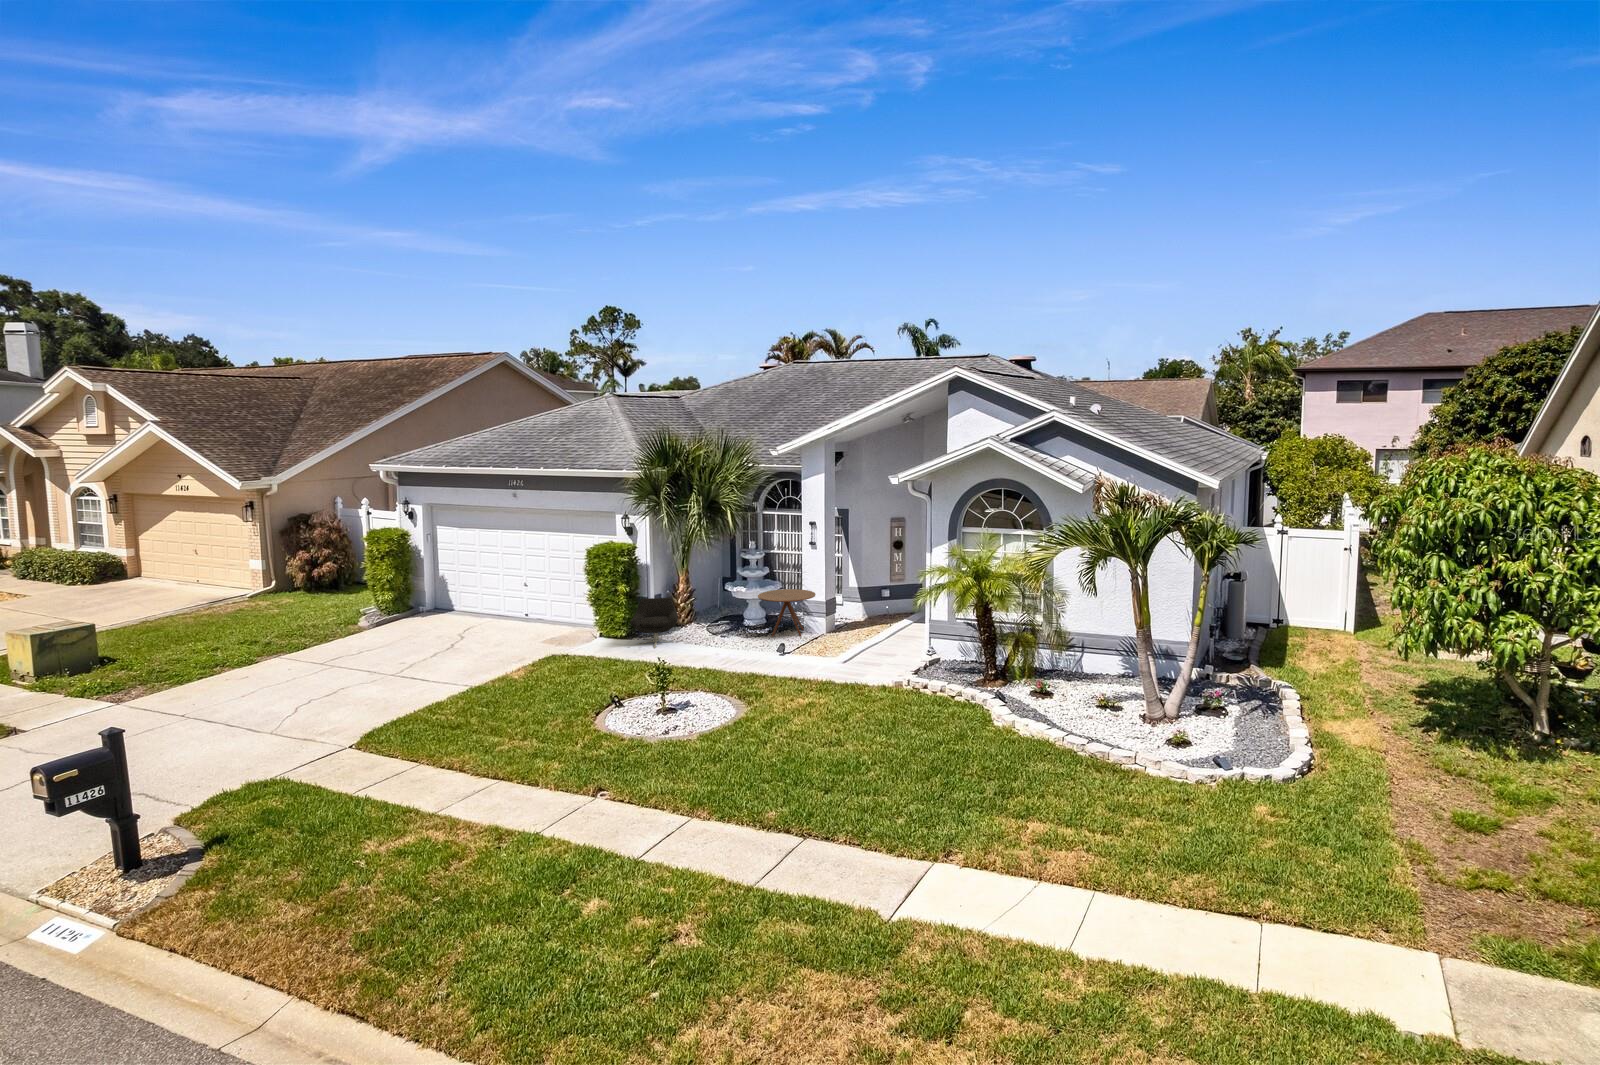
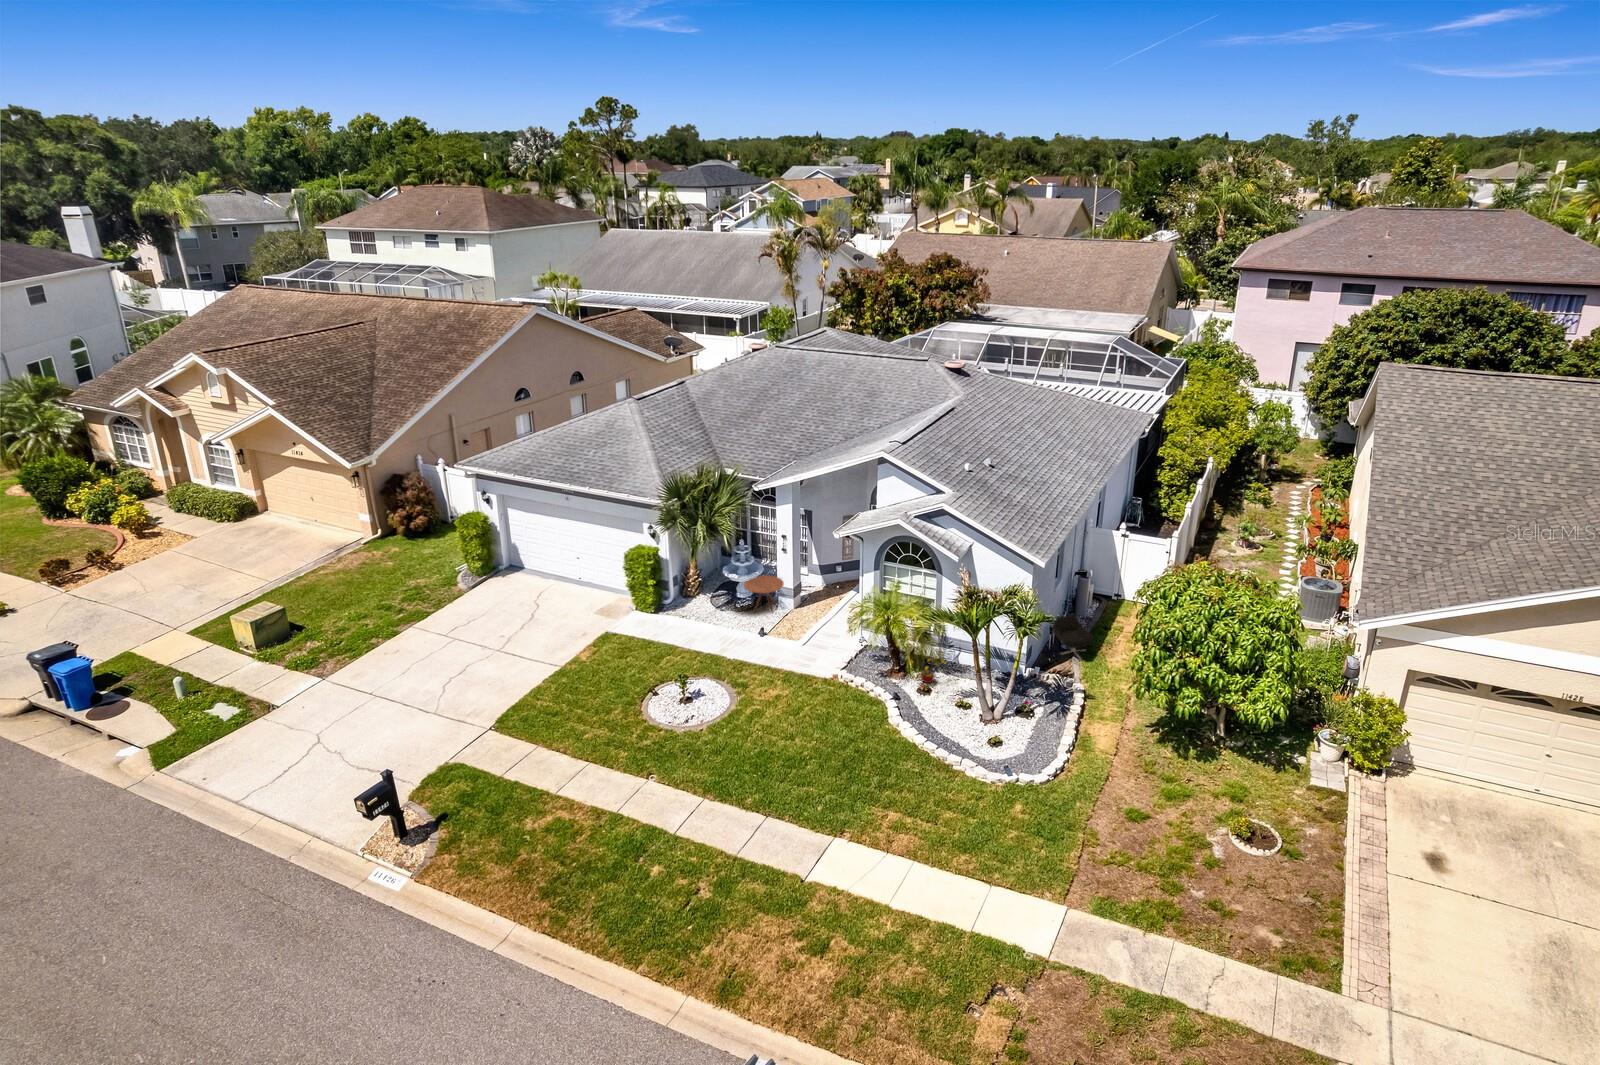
lounge chair: present [630,597,678,648] -> present [1052,615,1095,655]
decorative plant: none [1017,637,1075,689] -> present [921,660,945,683]

